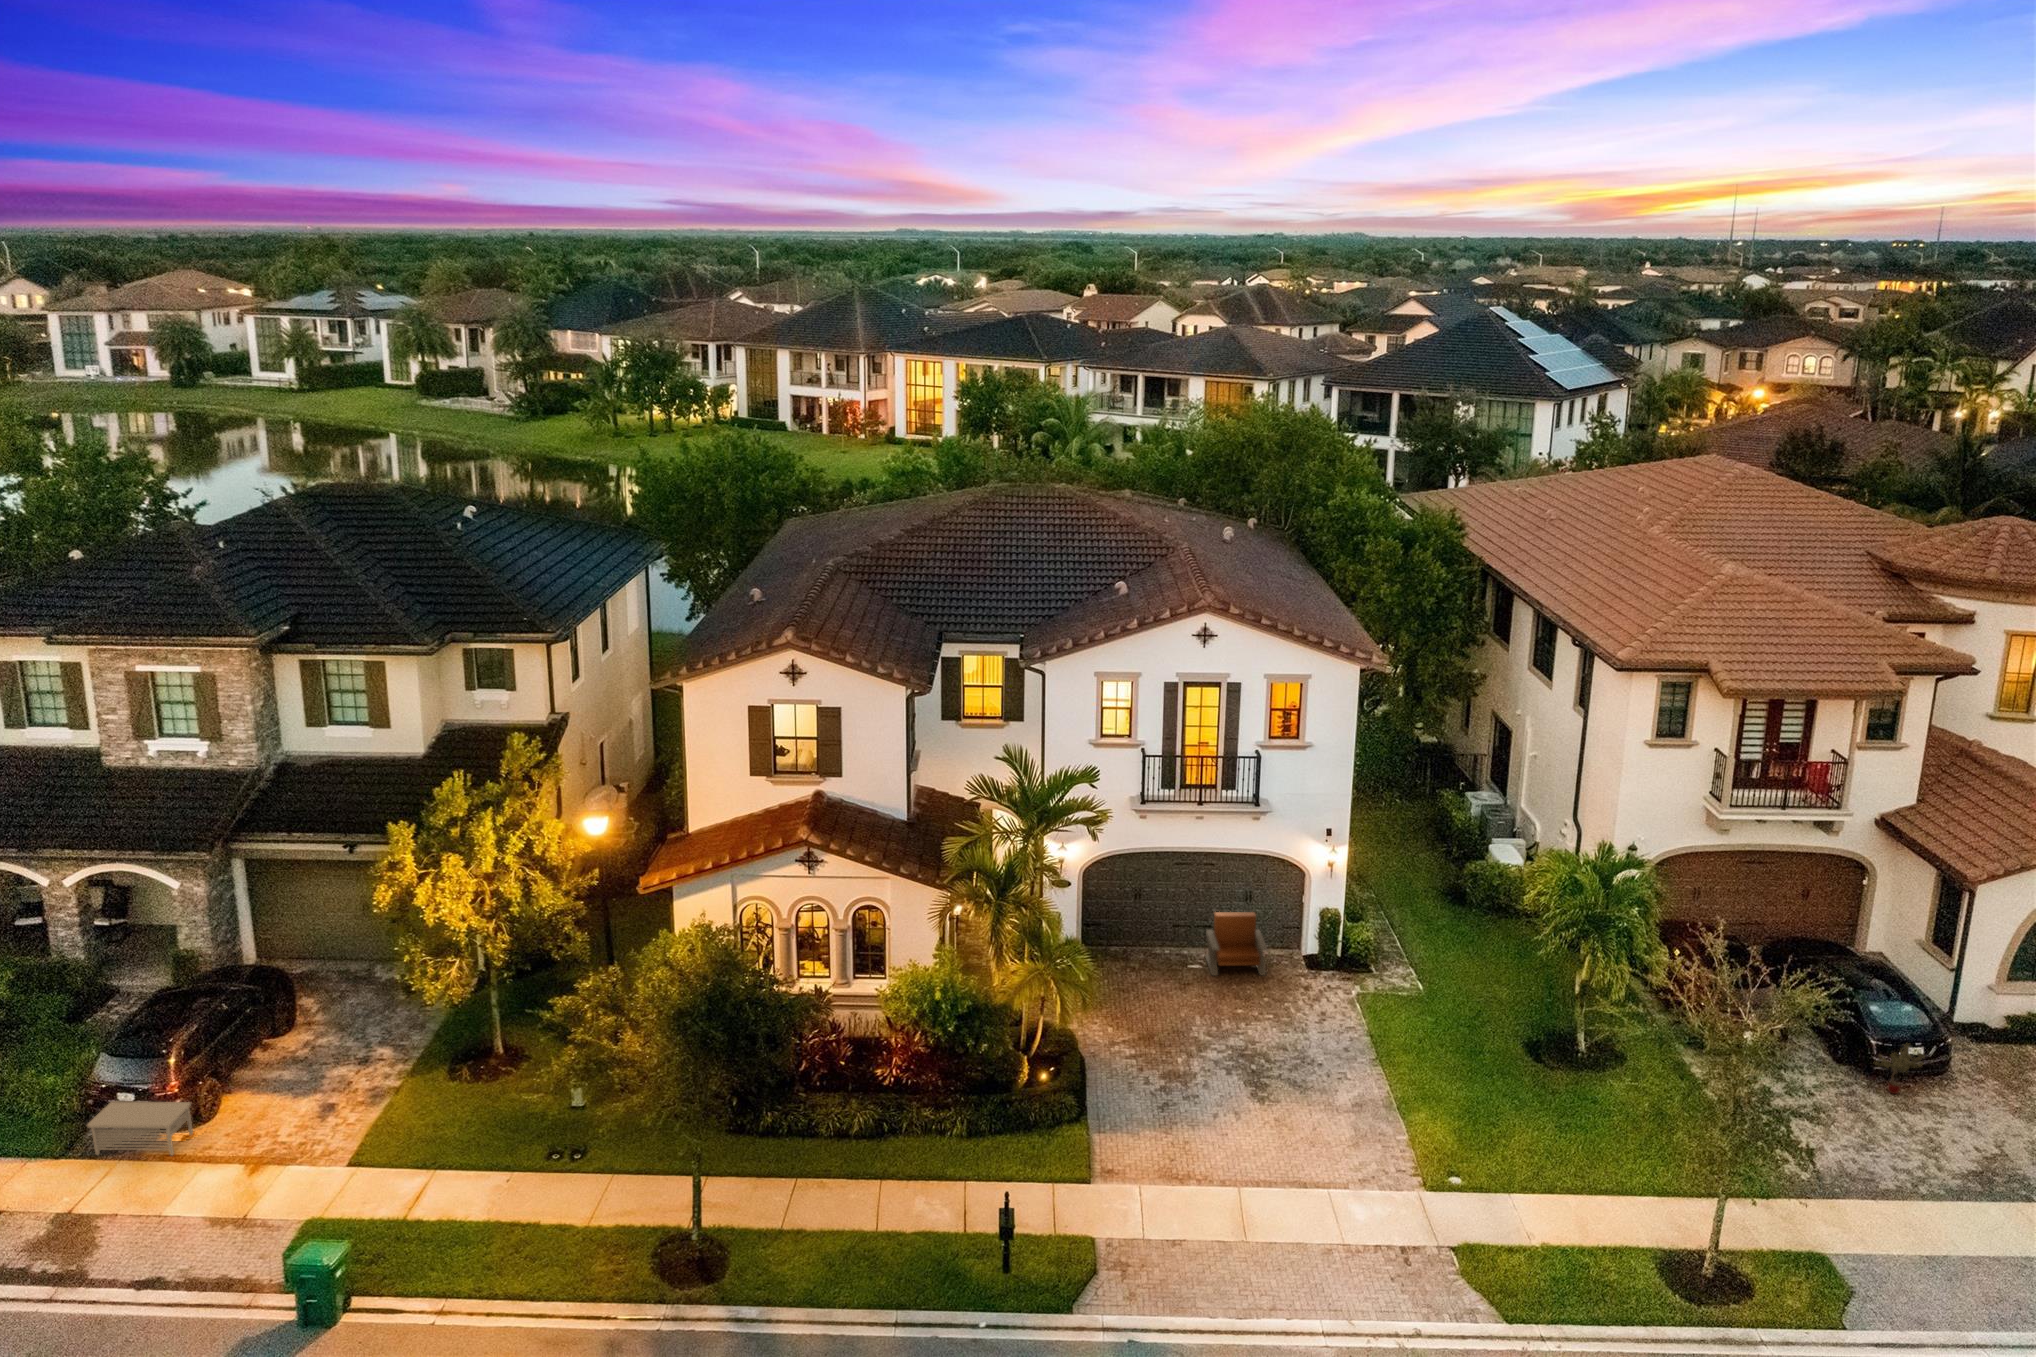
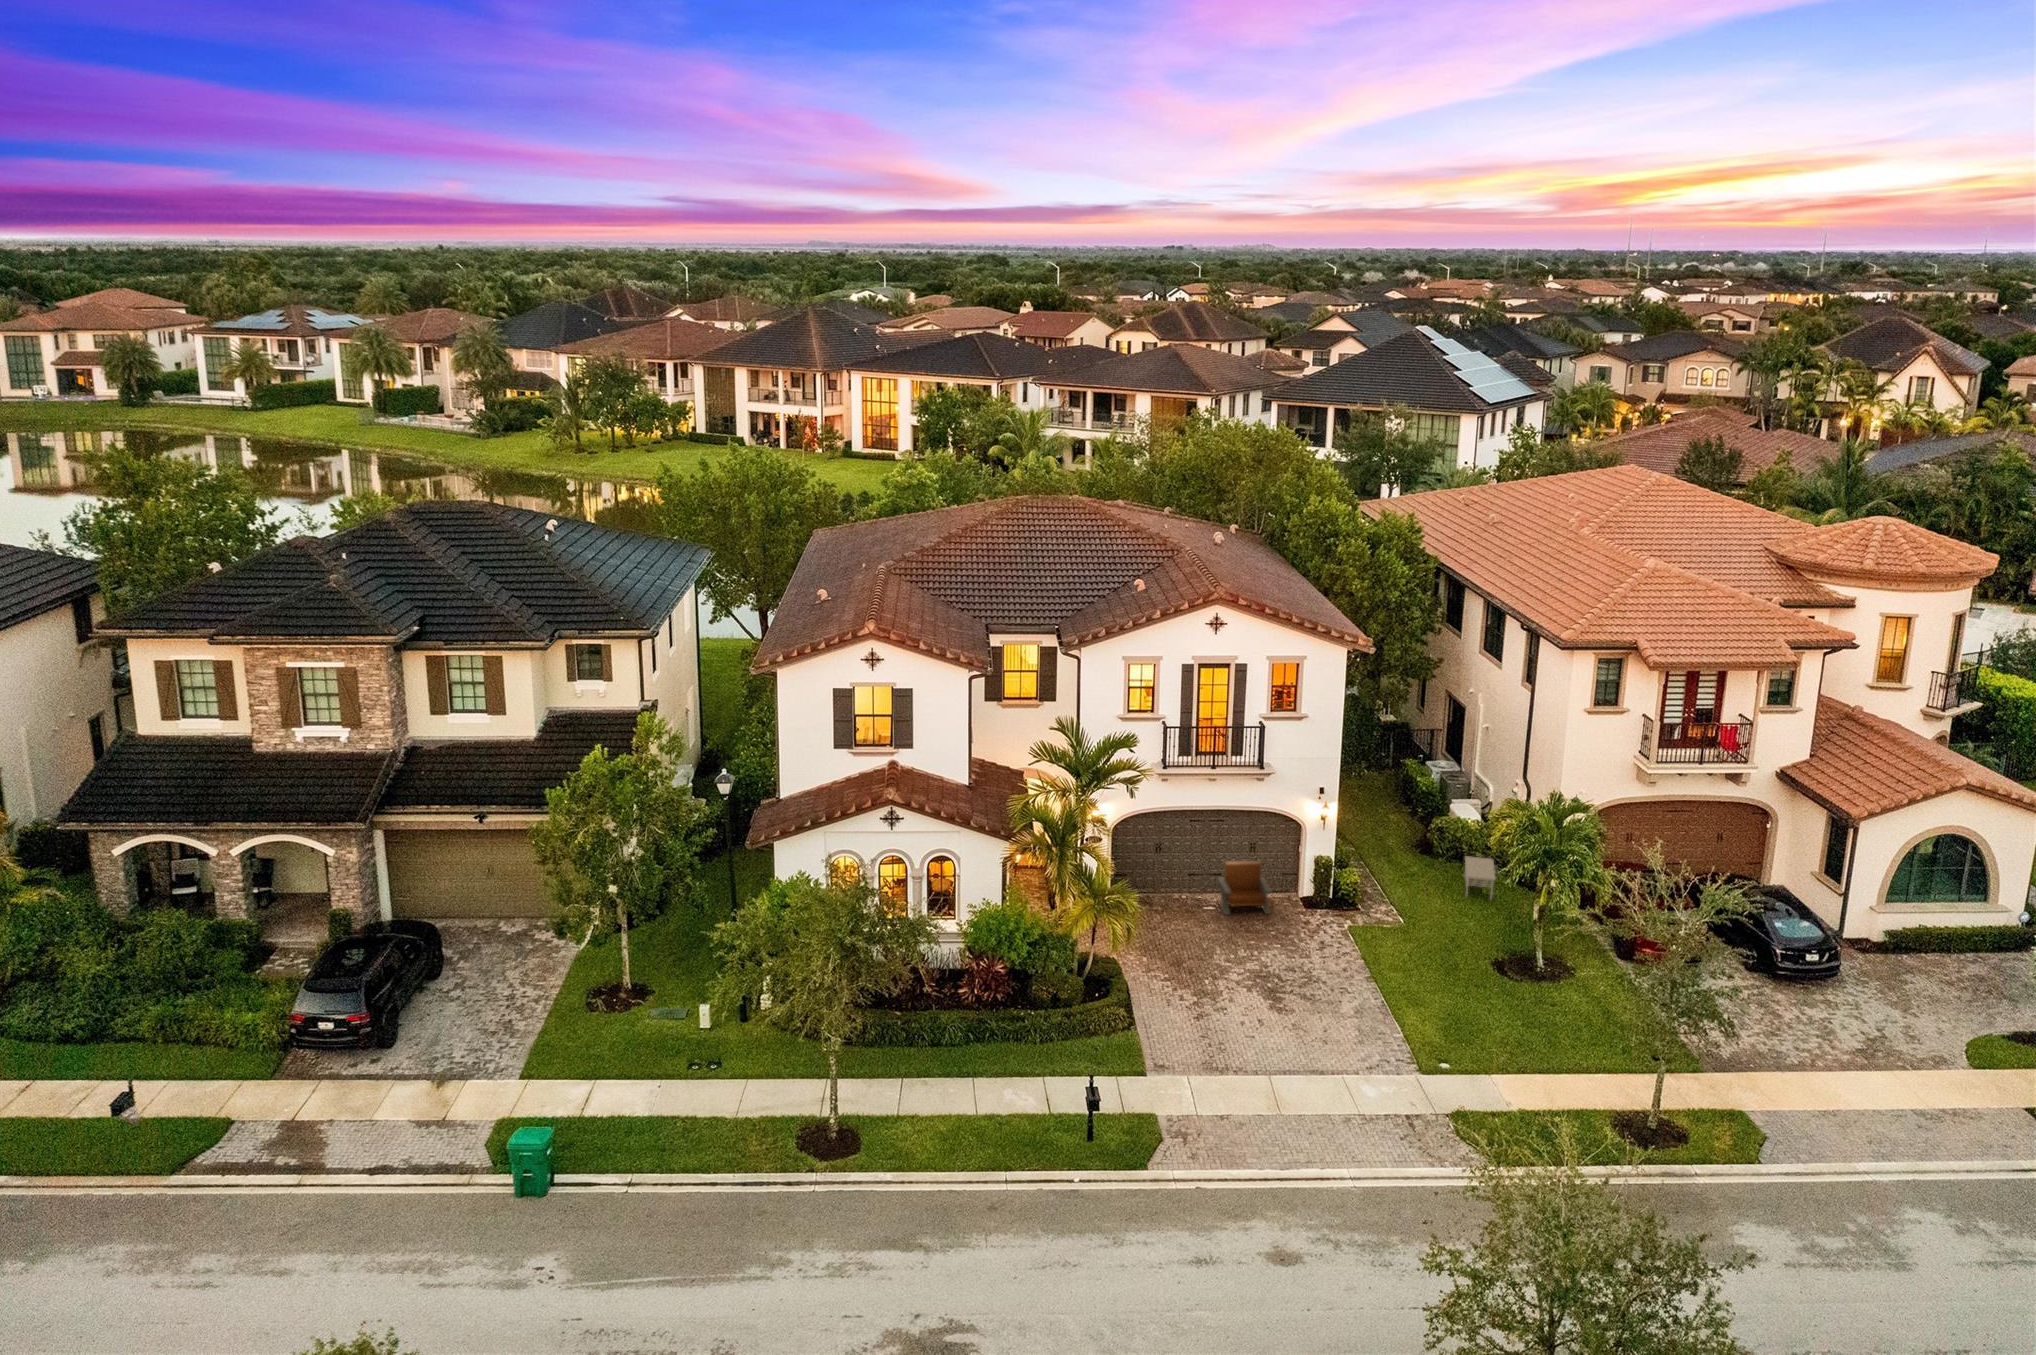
potted tree: present [1875,1043,1925,1094] -> none [1777,950,1818,993]
storage bench: present [87,1101,193,1155] -> present [1464,856,1495,898]

